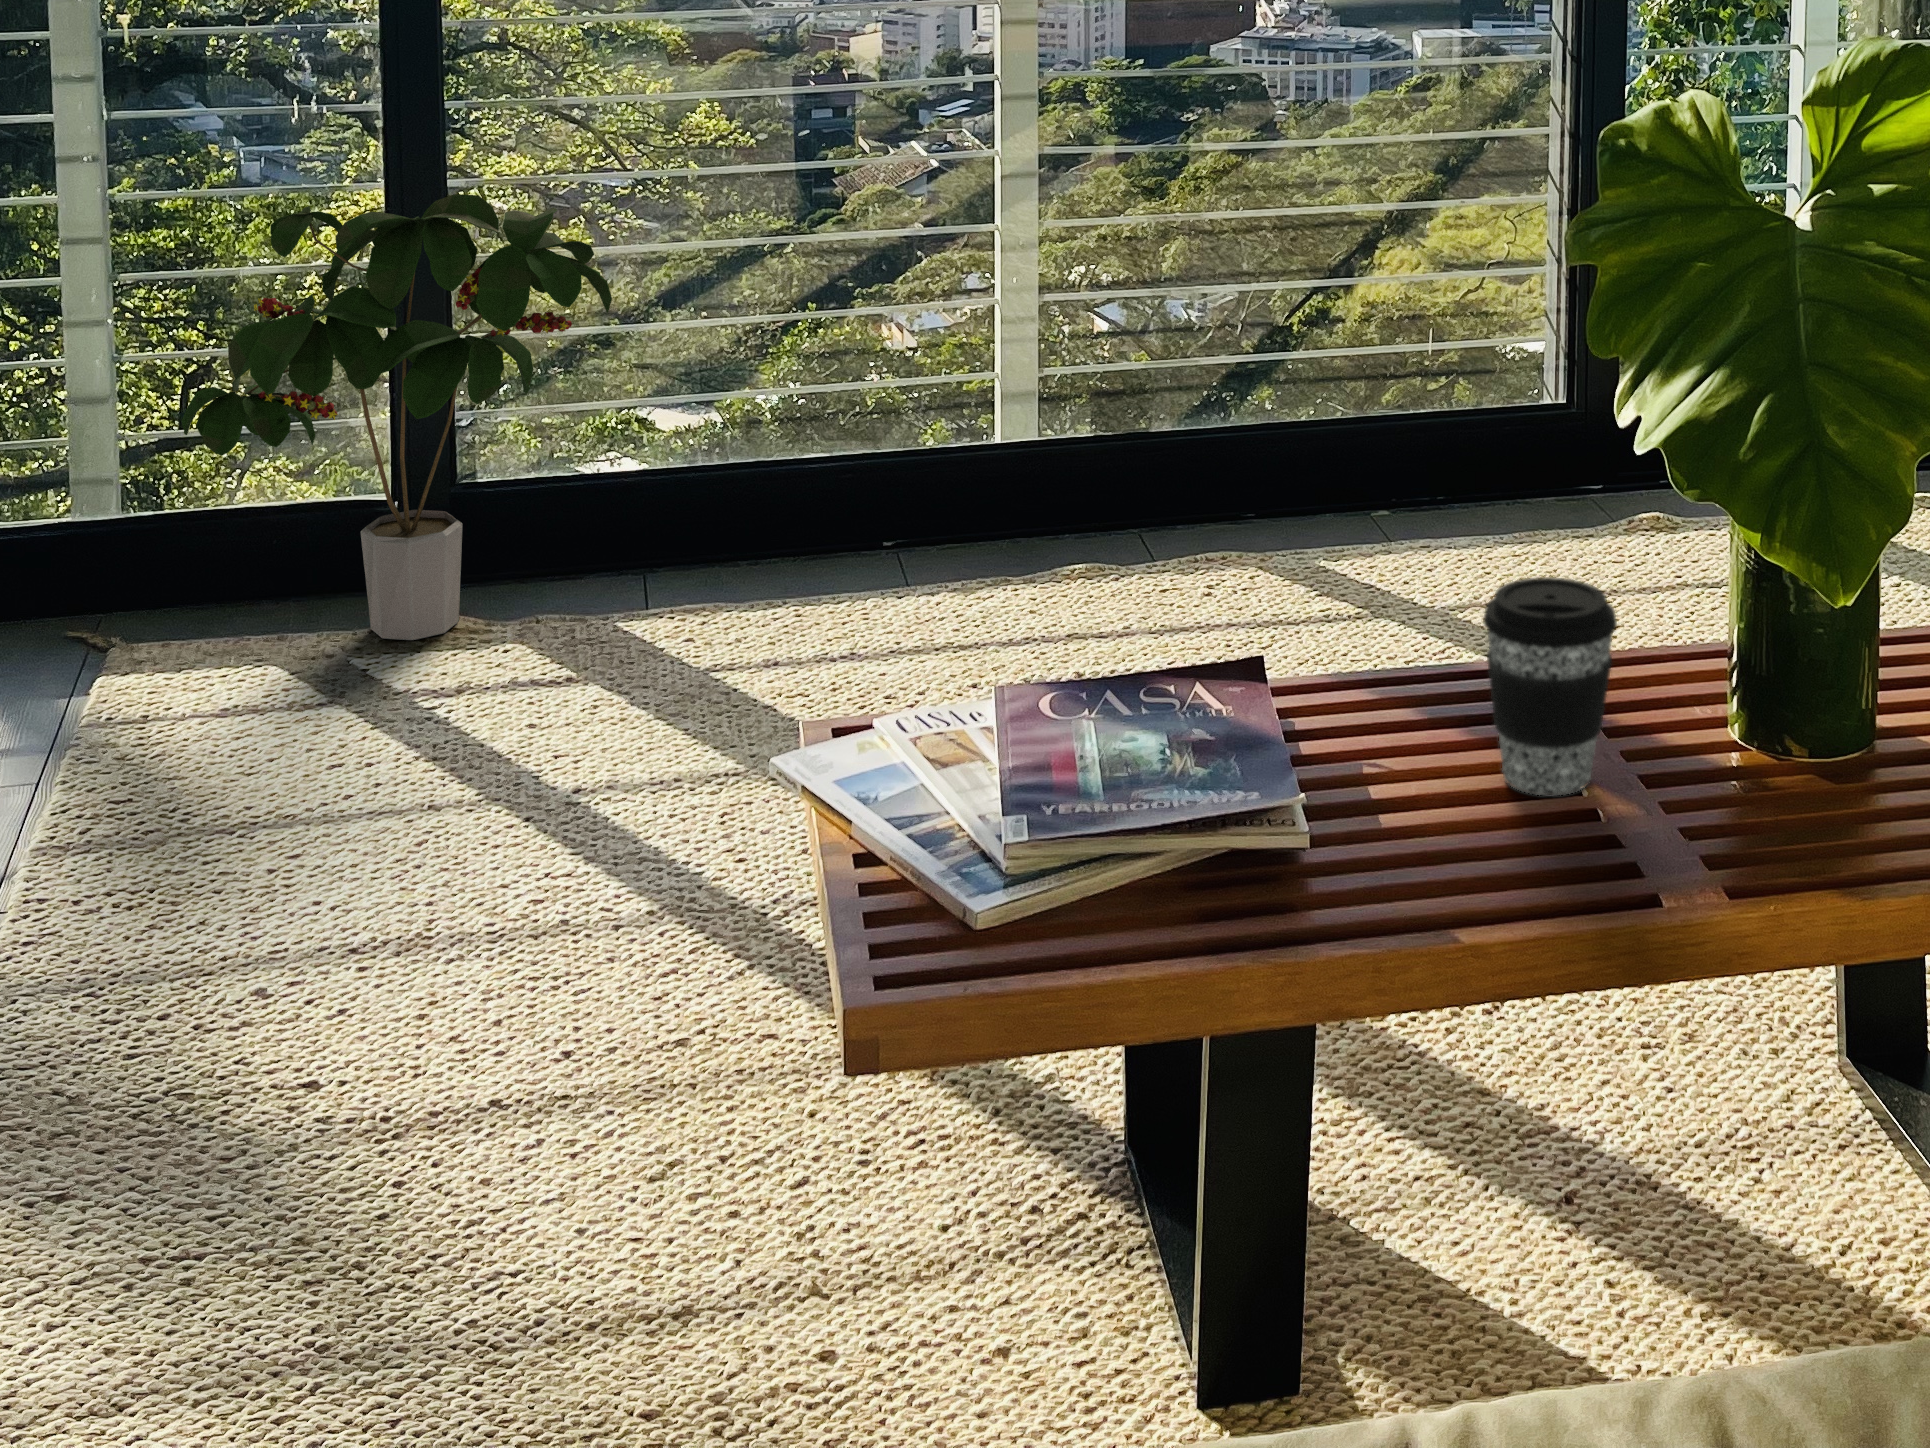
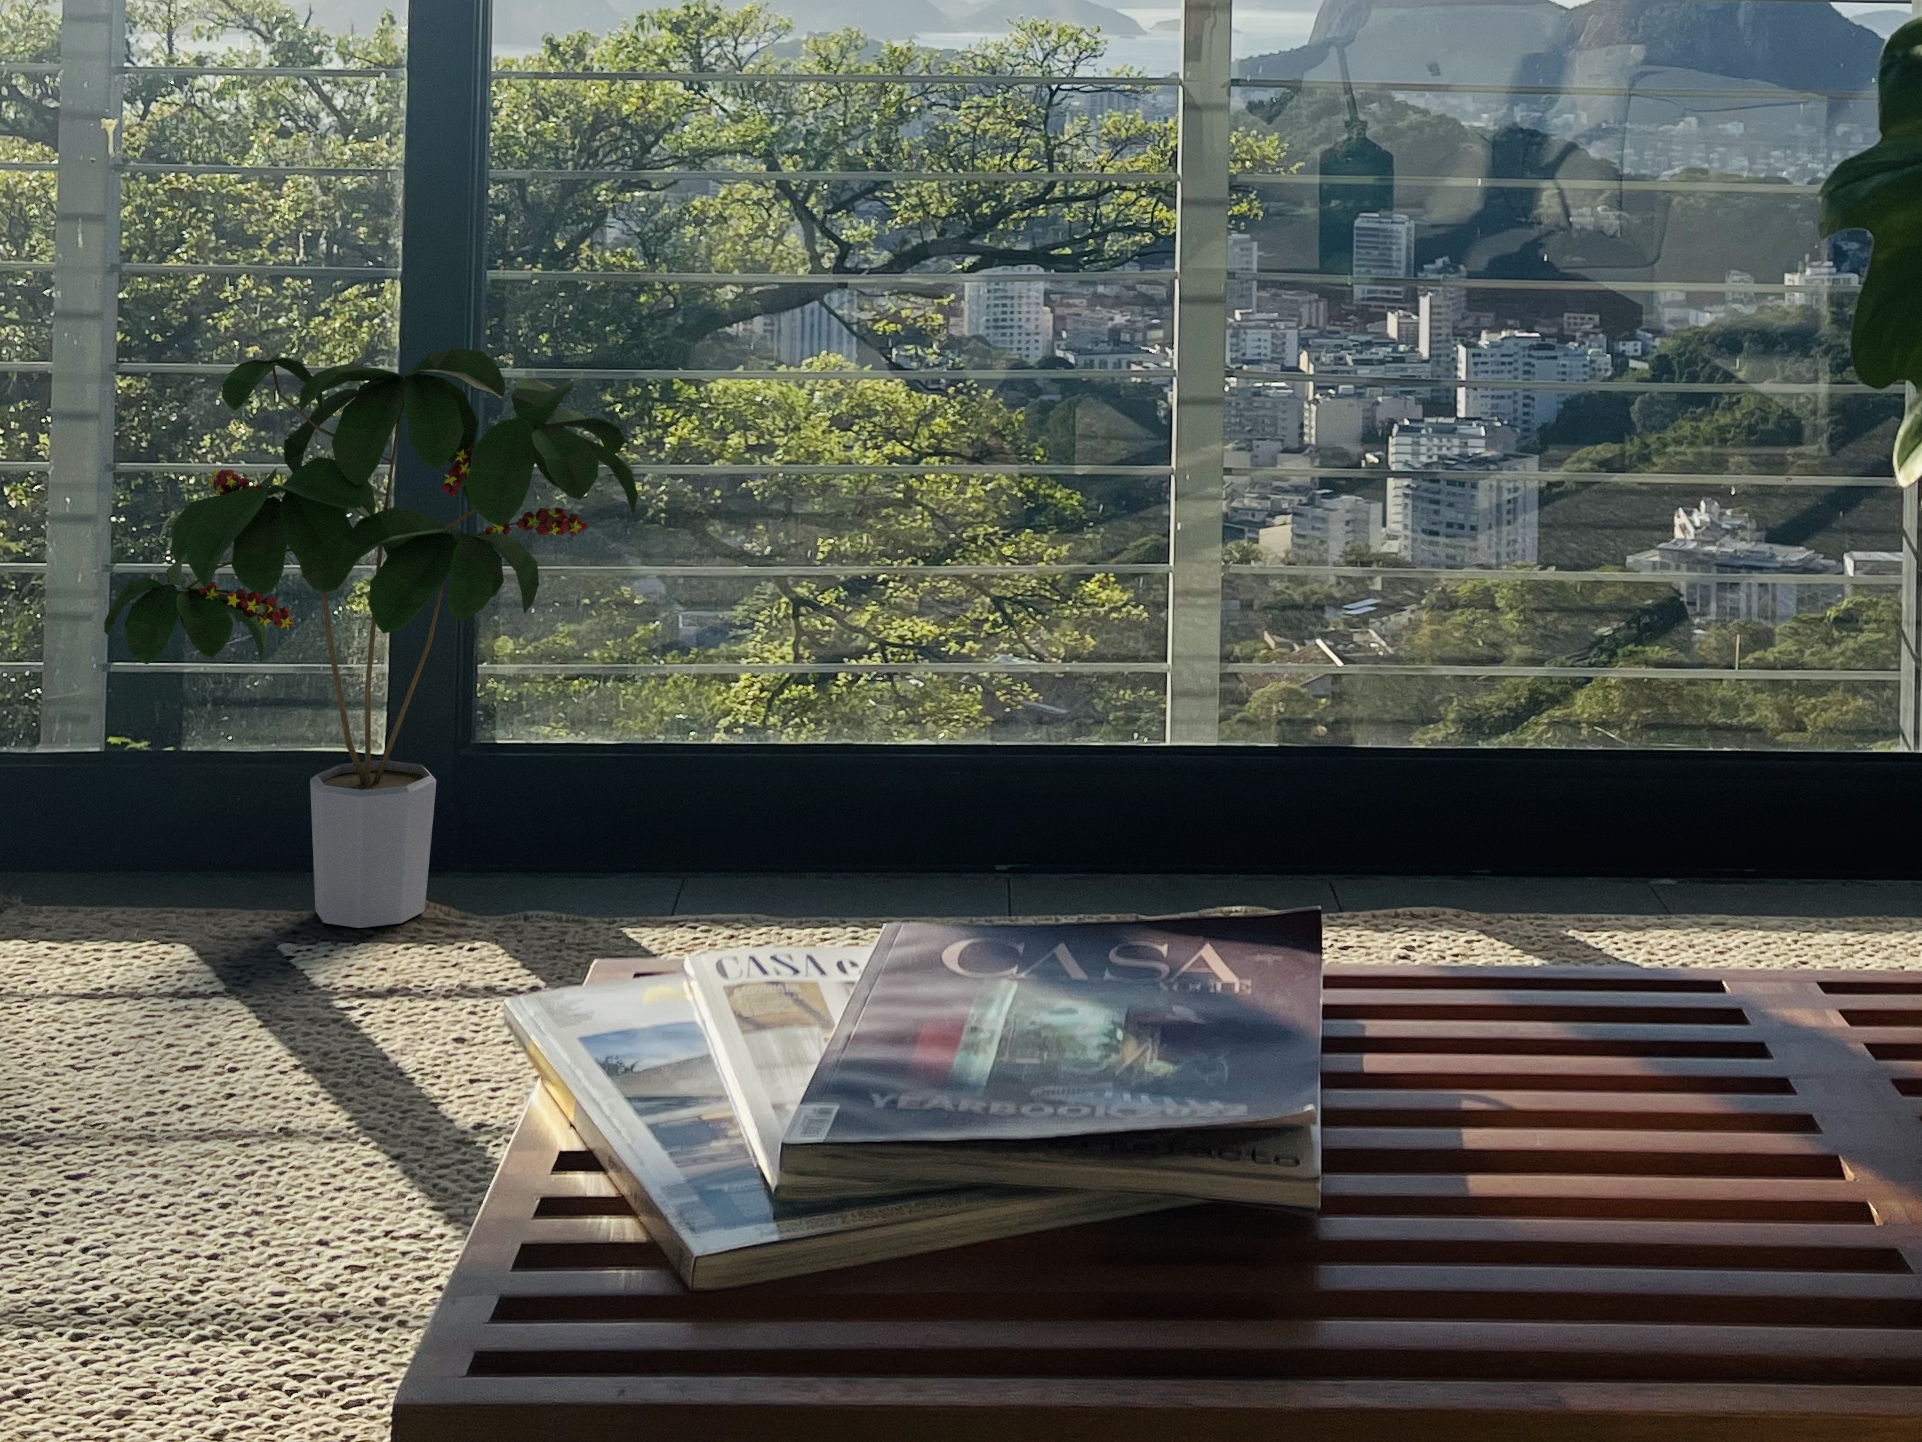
coffee cup: present [1483,577,1617,795] -> none [1670,784,1913,1175]

